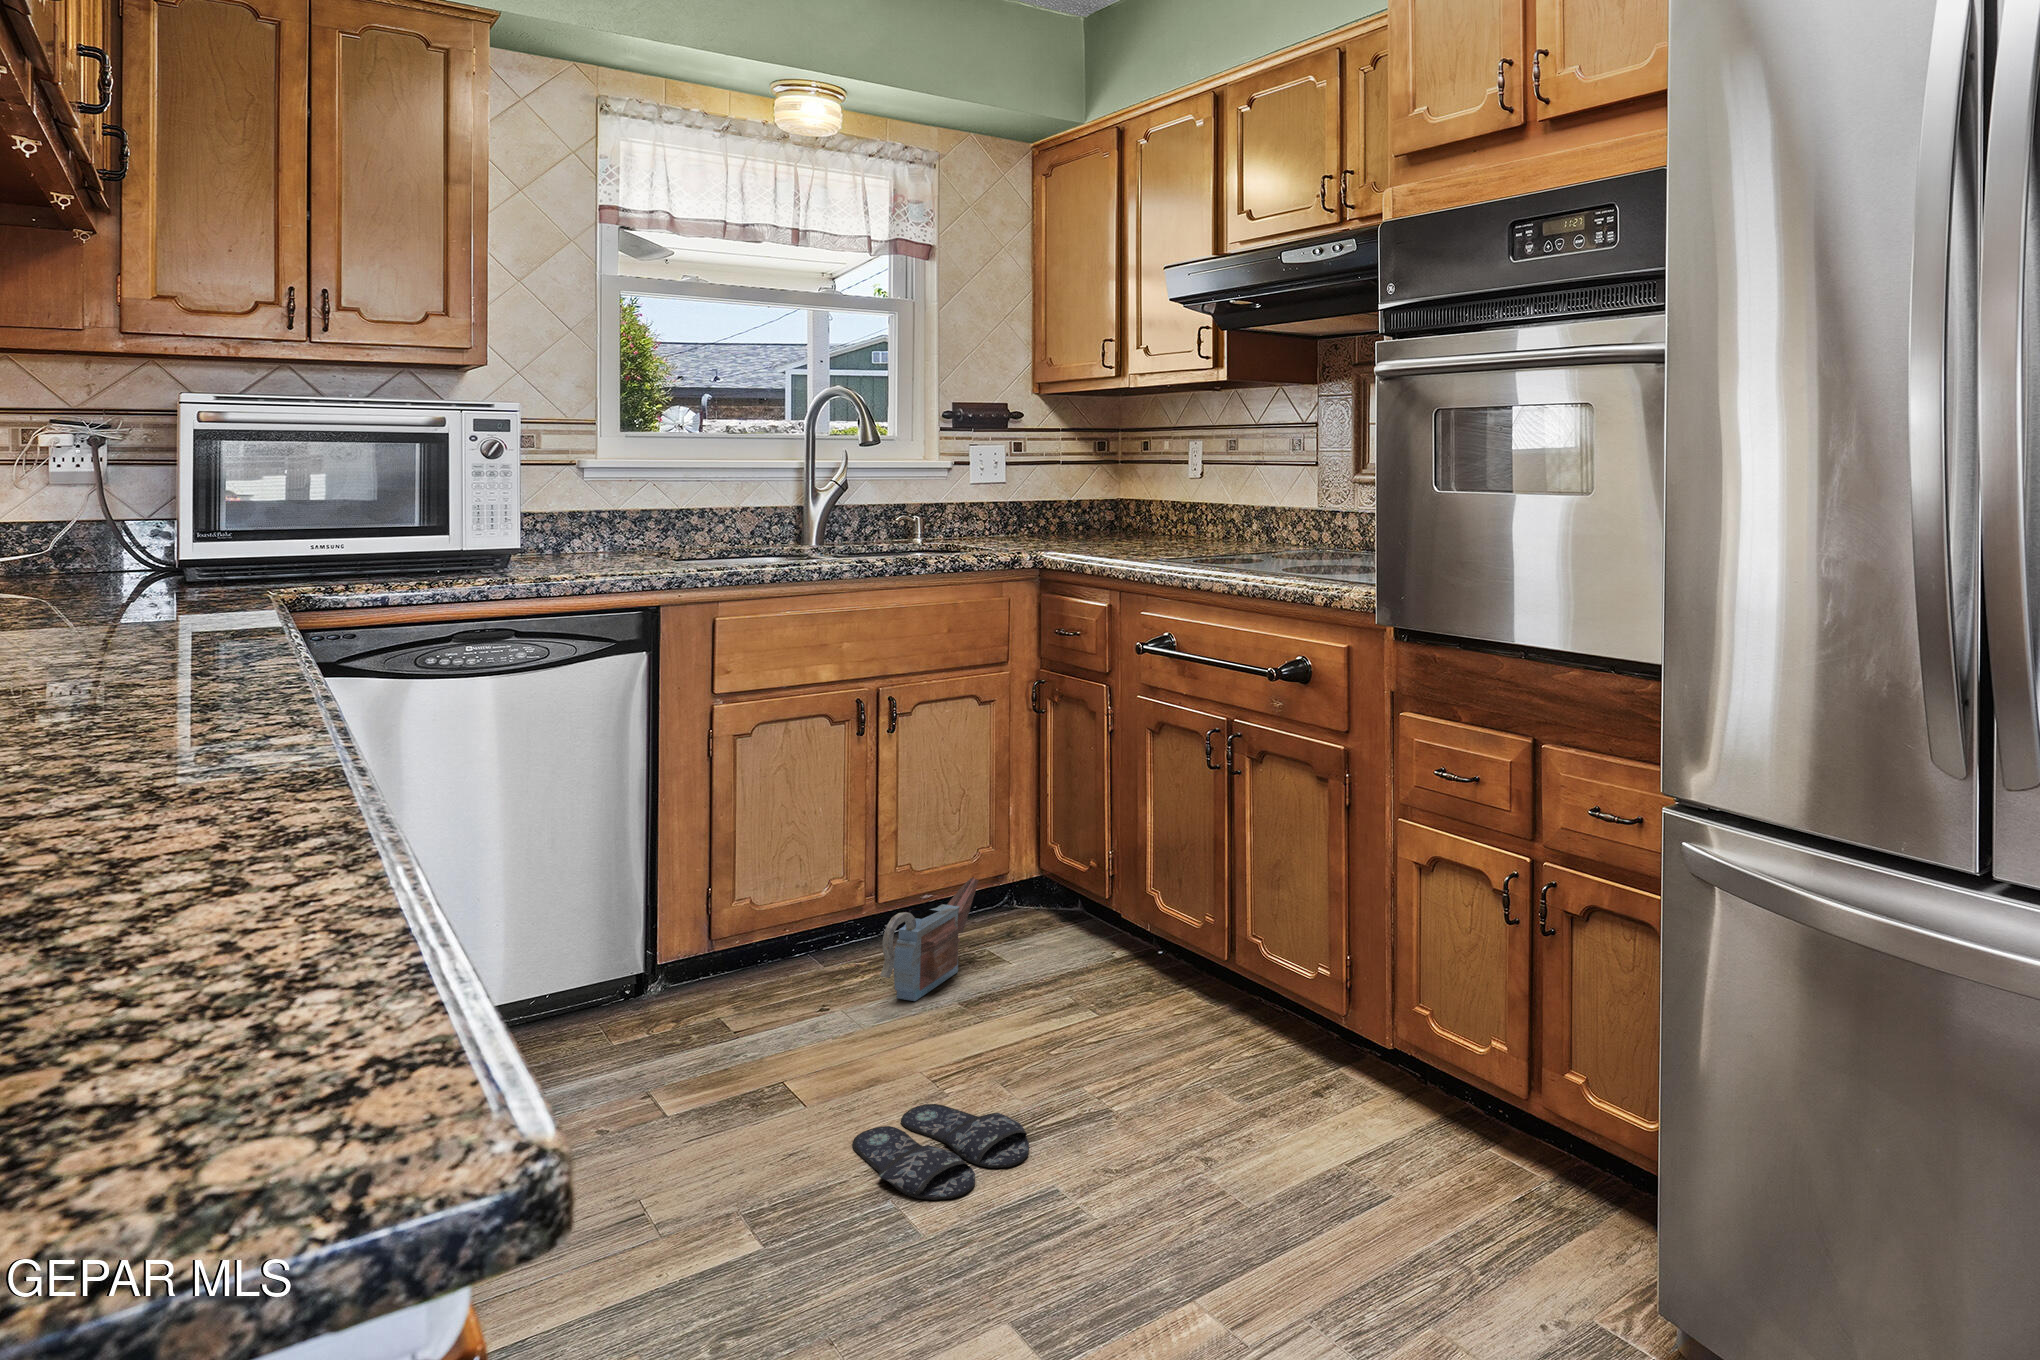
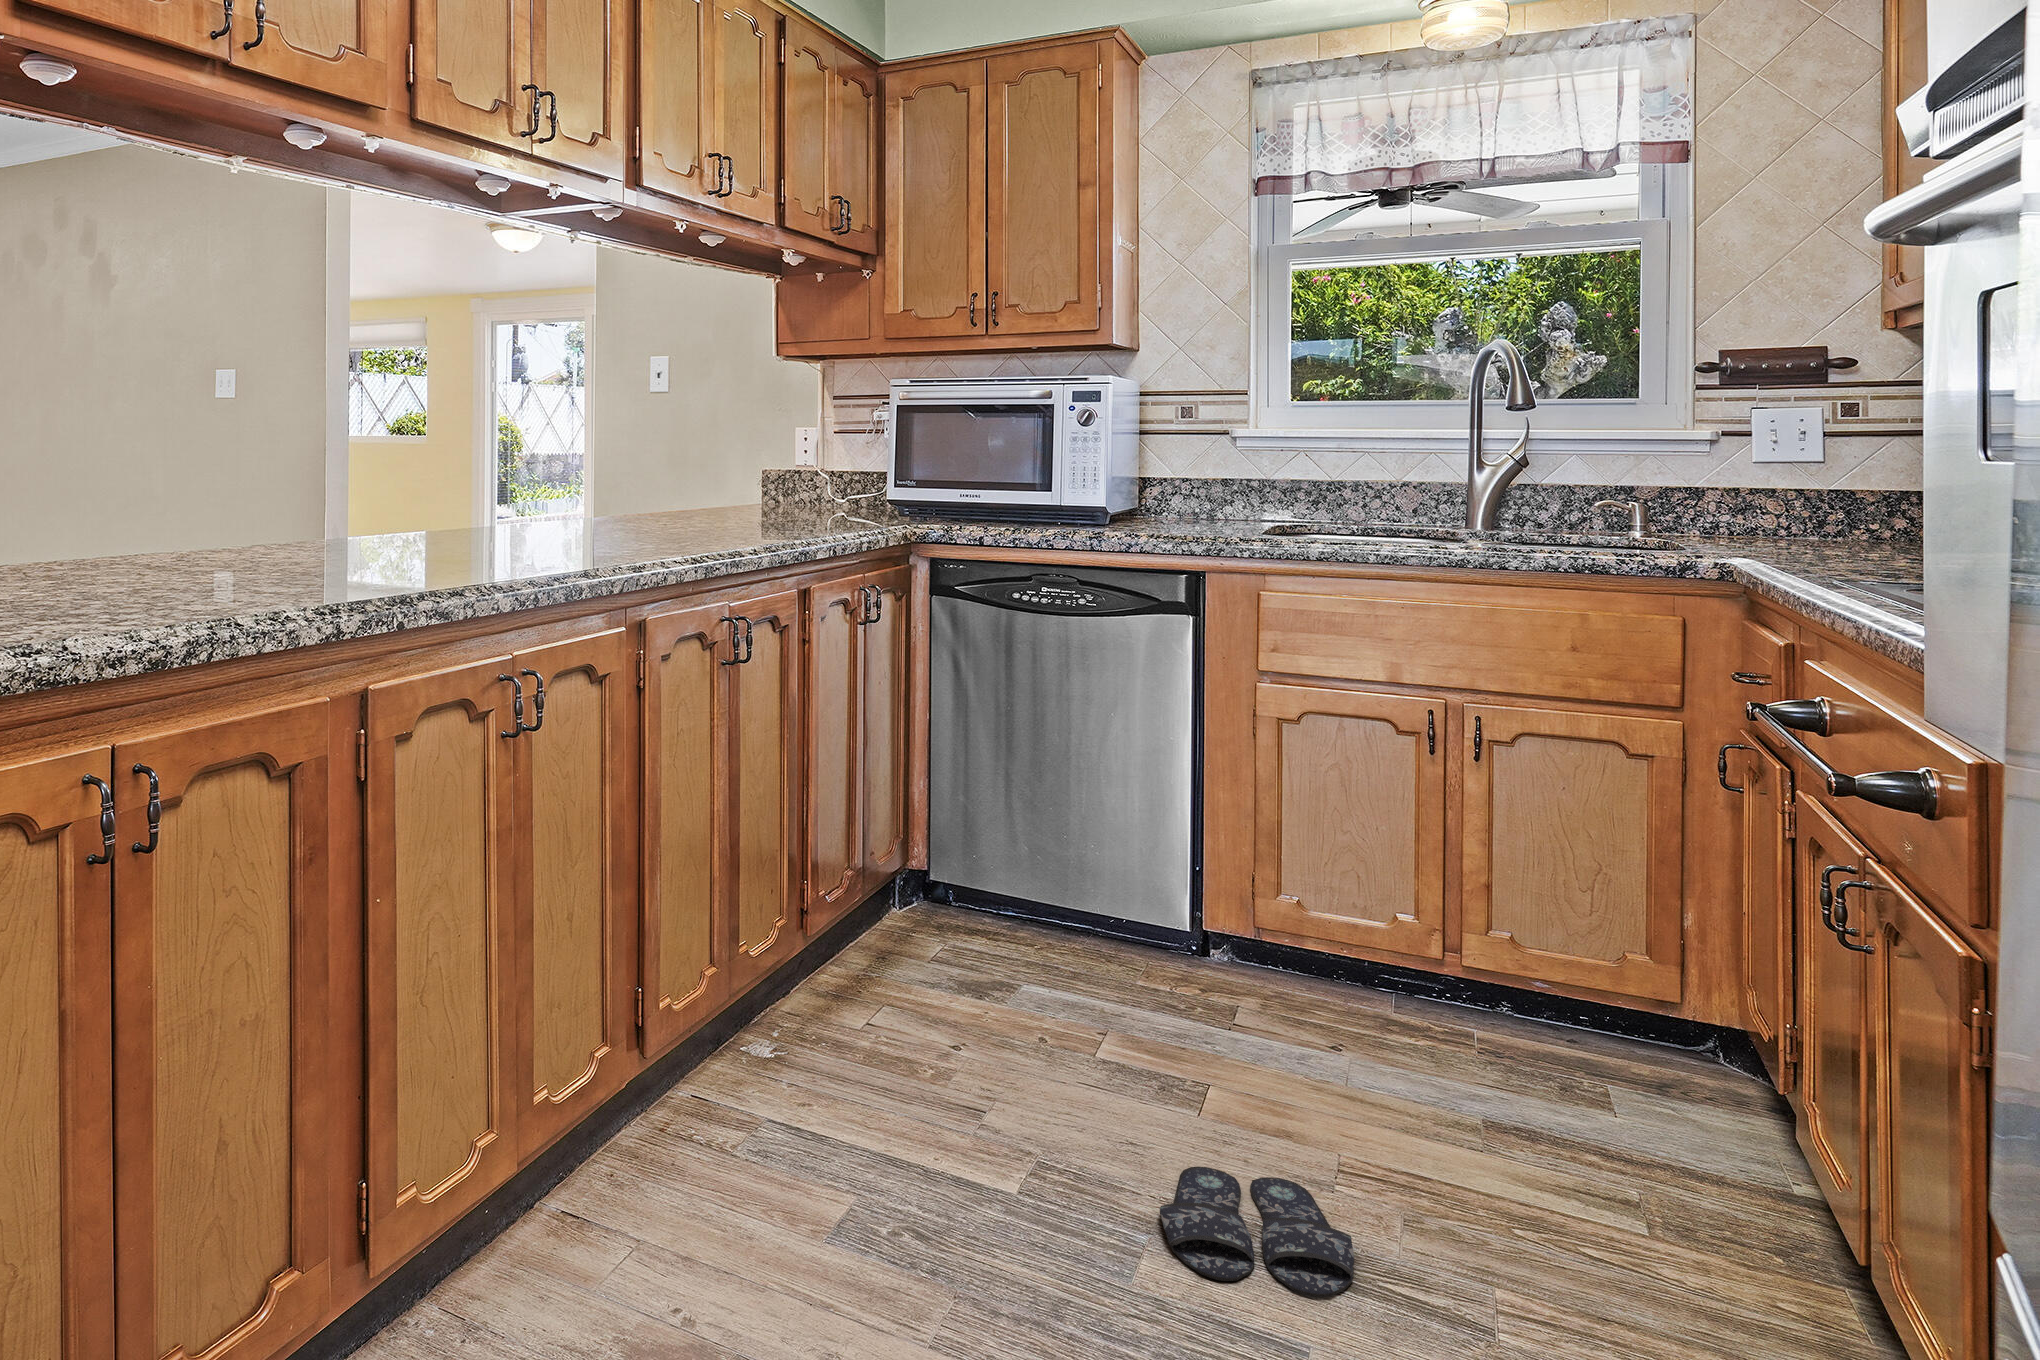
watering can: present [880,877,979,1001] -> none [1370,970,1575,1091]

